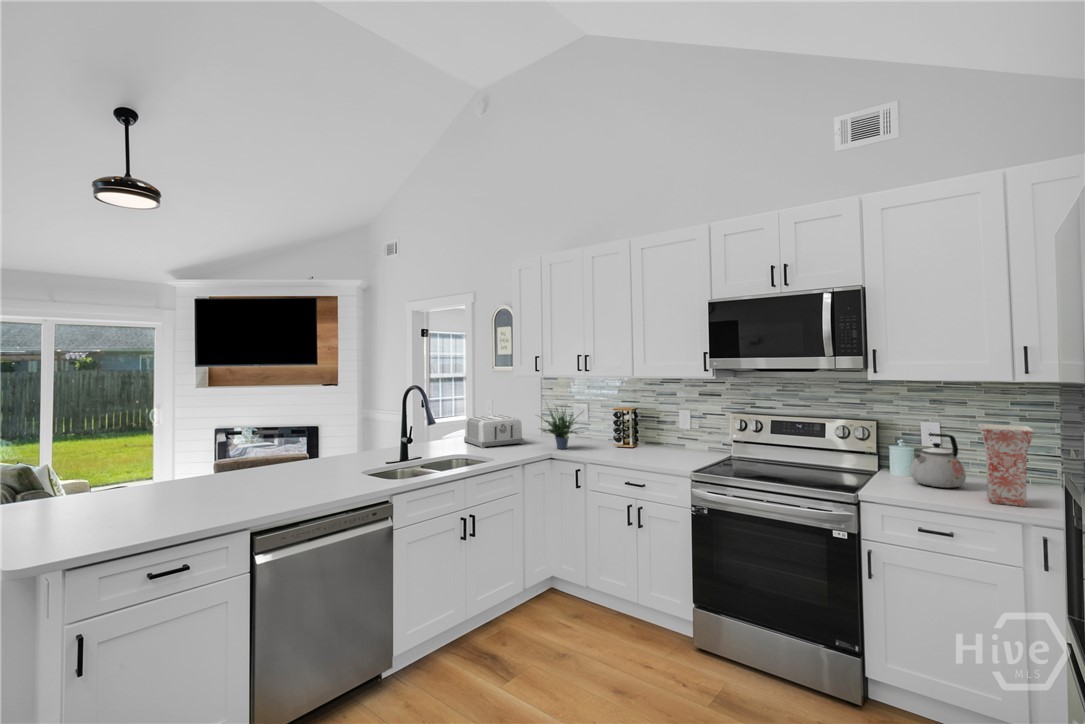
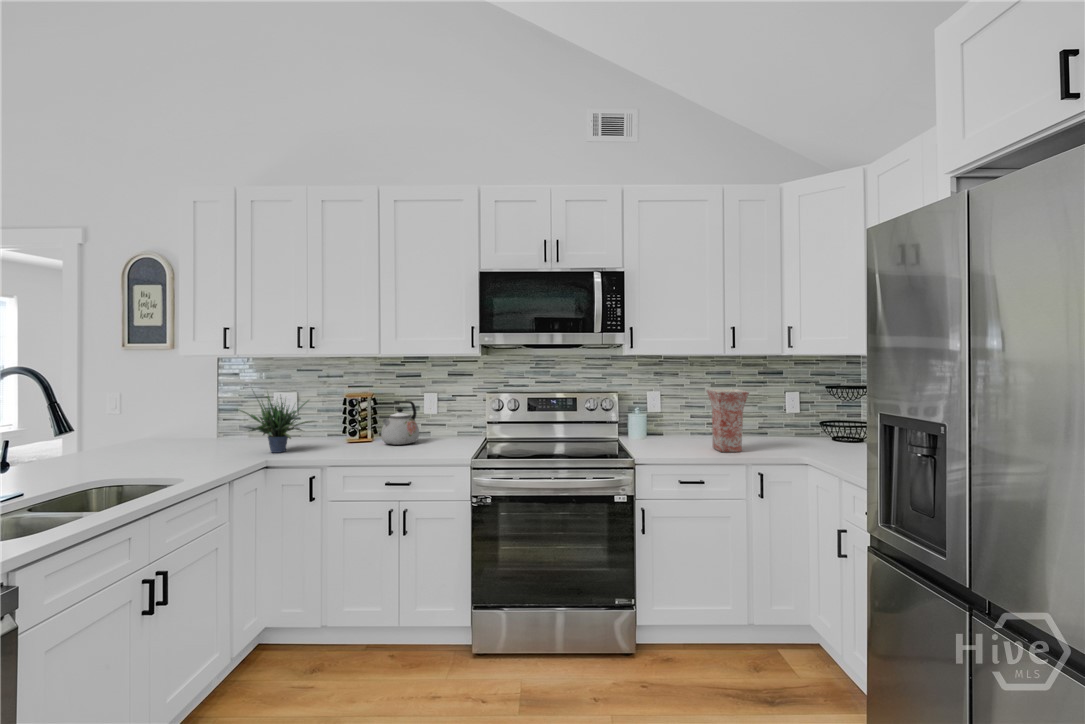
toaster: present [464,415,523,448] -> none [92,413,208,466]
kettle: present [910,433,966,488] -> present [381,401,419,445]

